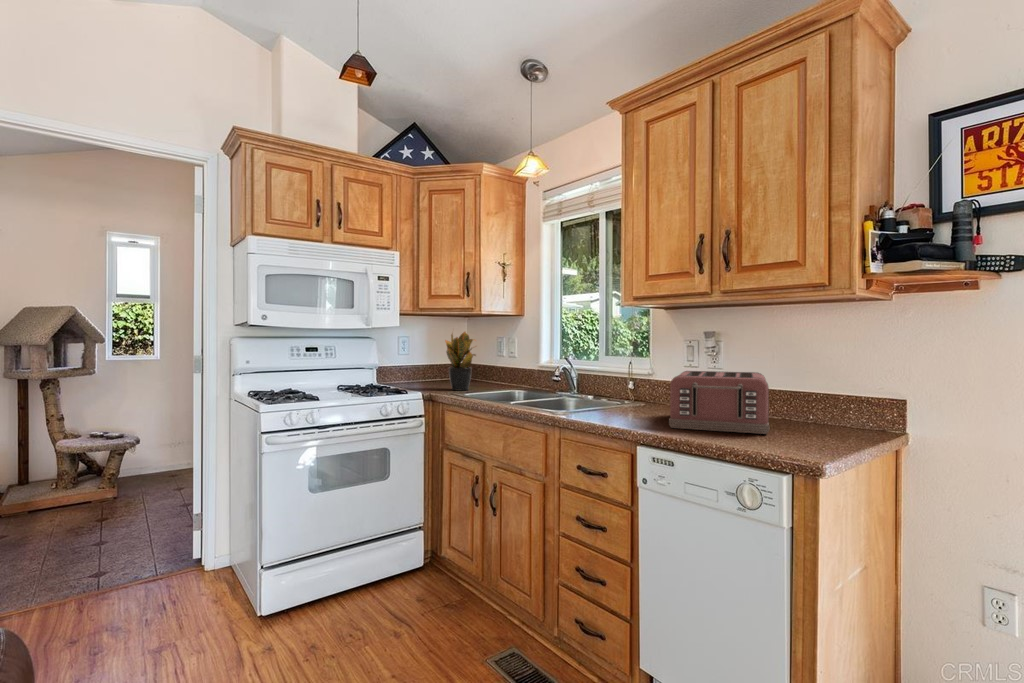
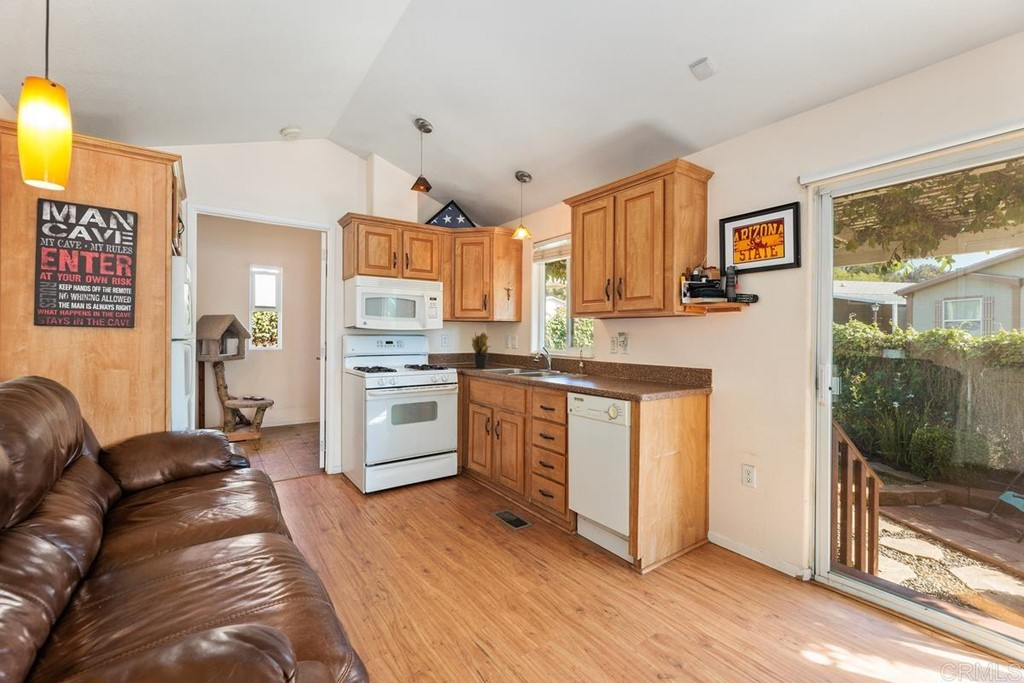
toaster: present [669,371,769,434] -> none [588,355,647,387]

